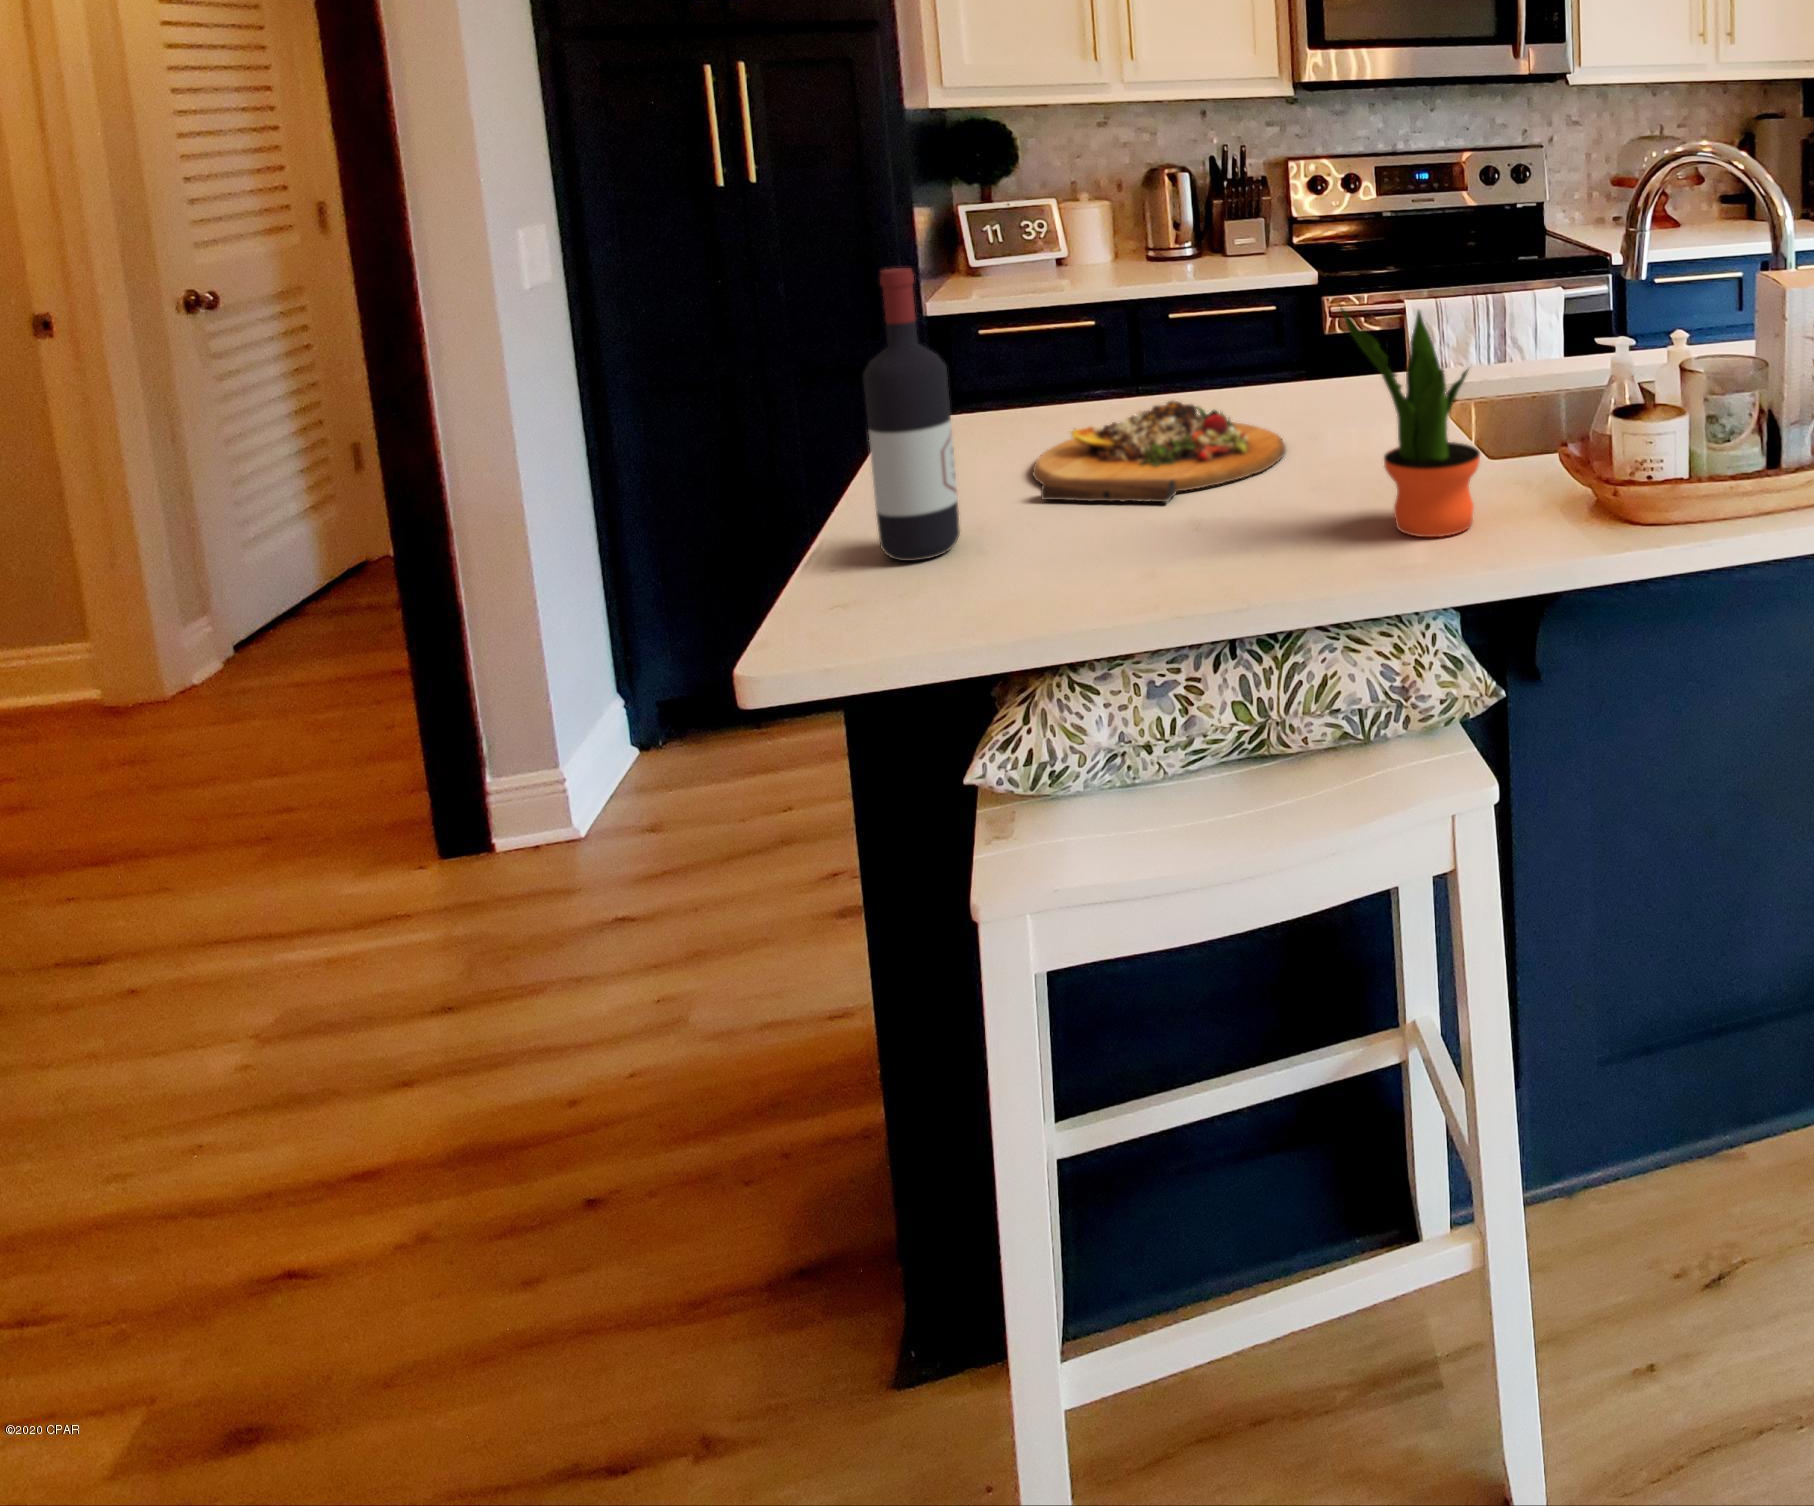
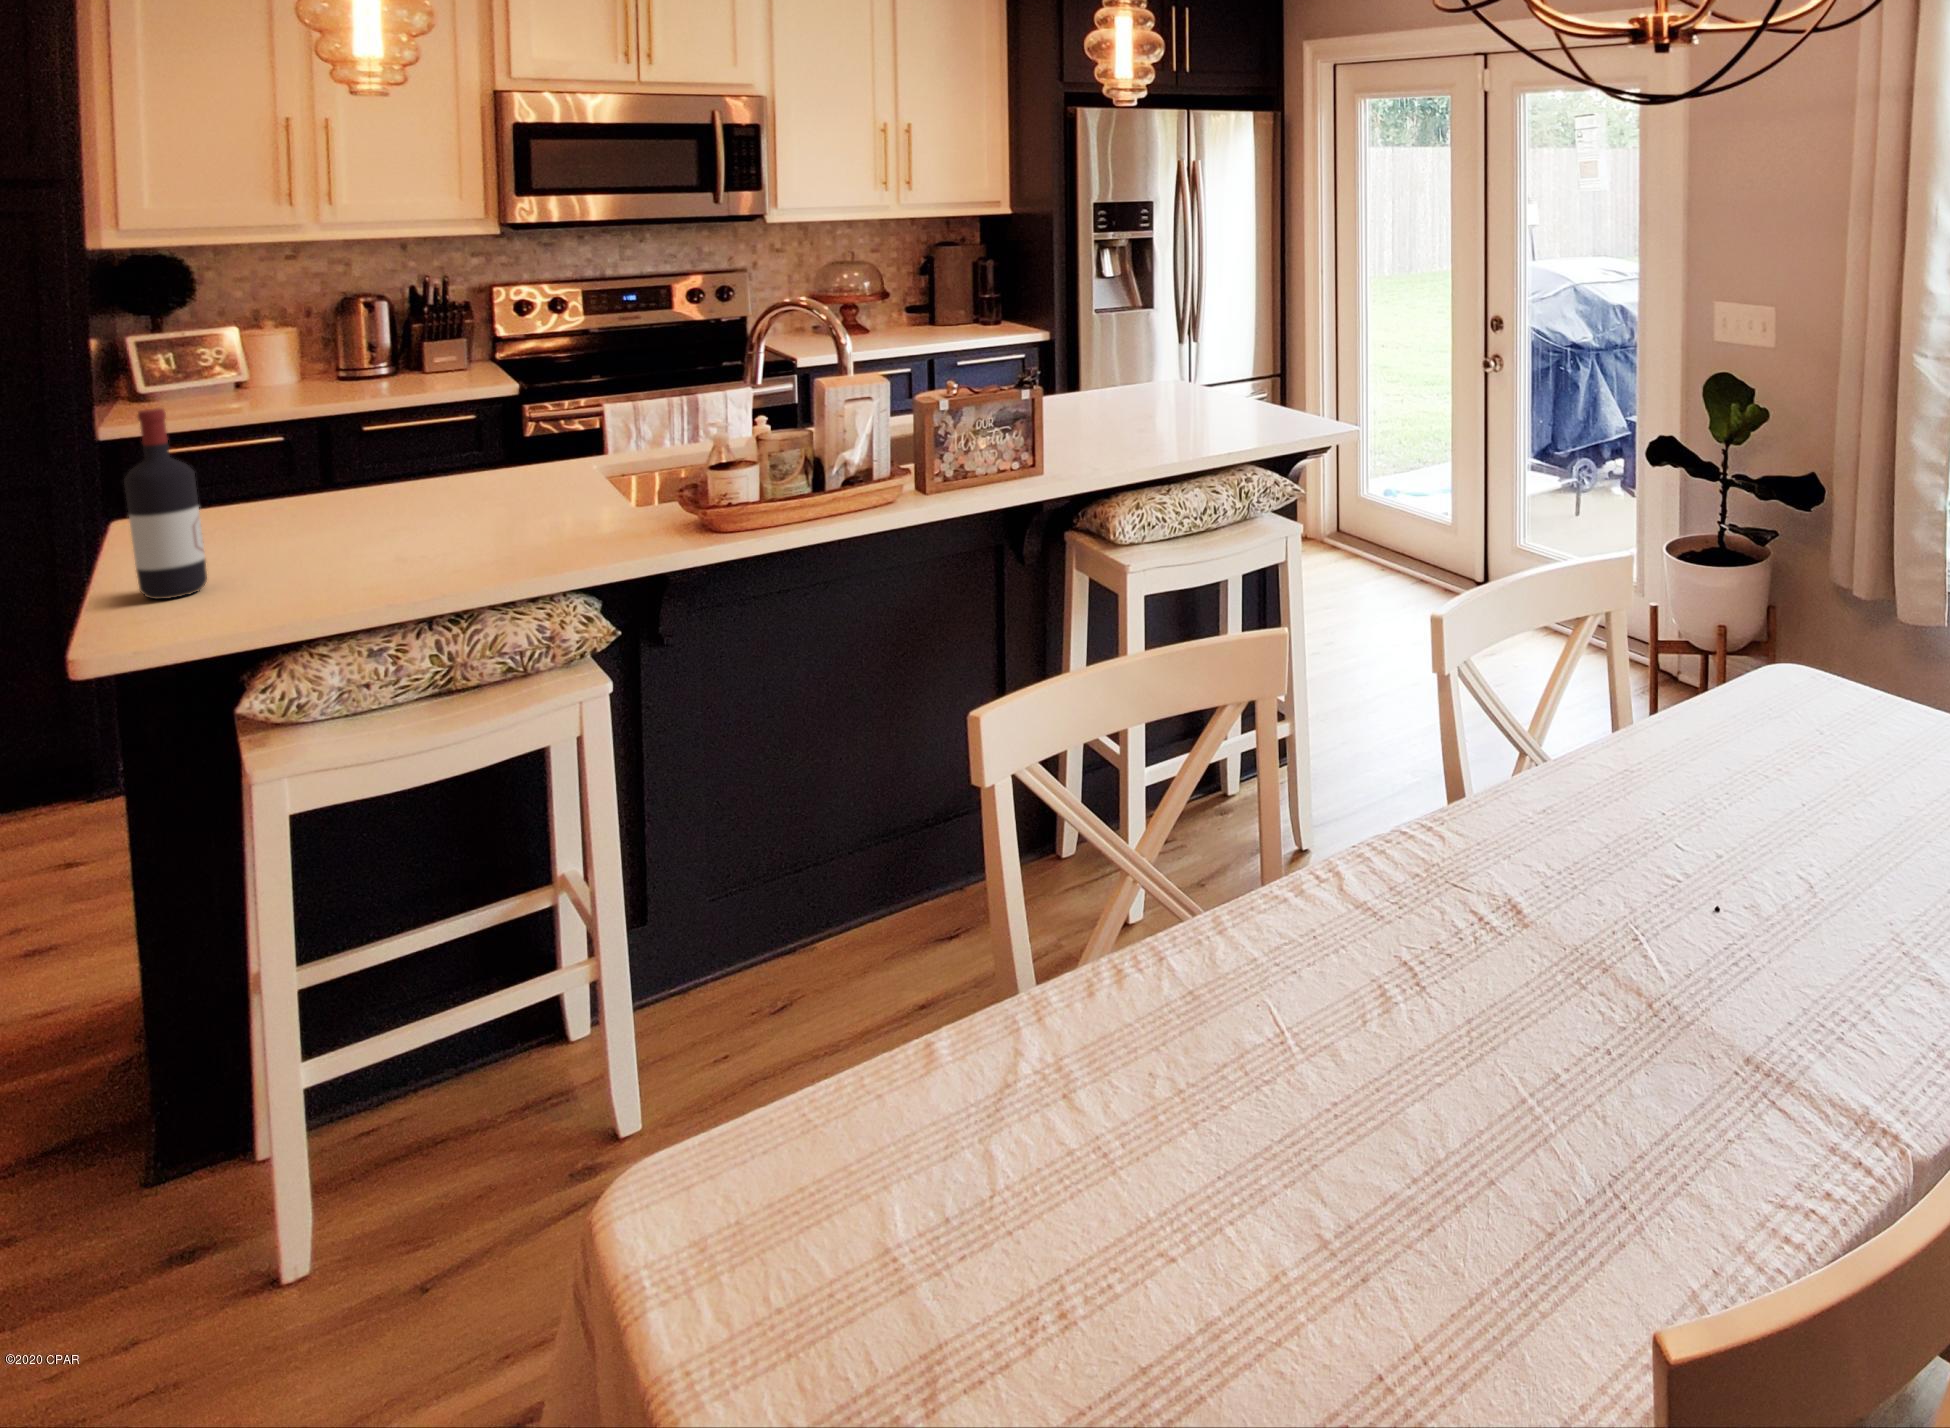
potted plant: present [1339,304,1480,537] -> none [504,416,611,551]
cutting board: present [1033,401,1286,502] -> none [256,487,476,558]

